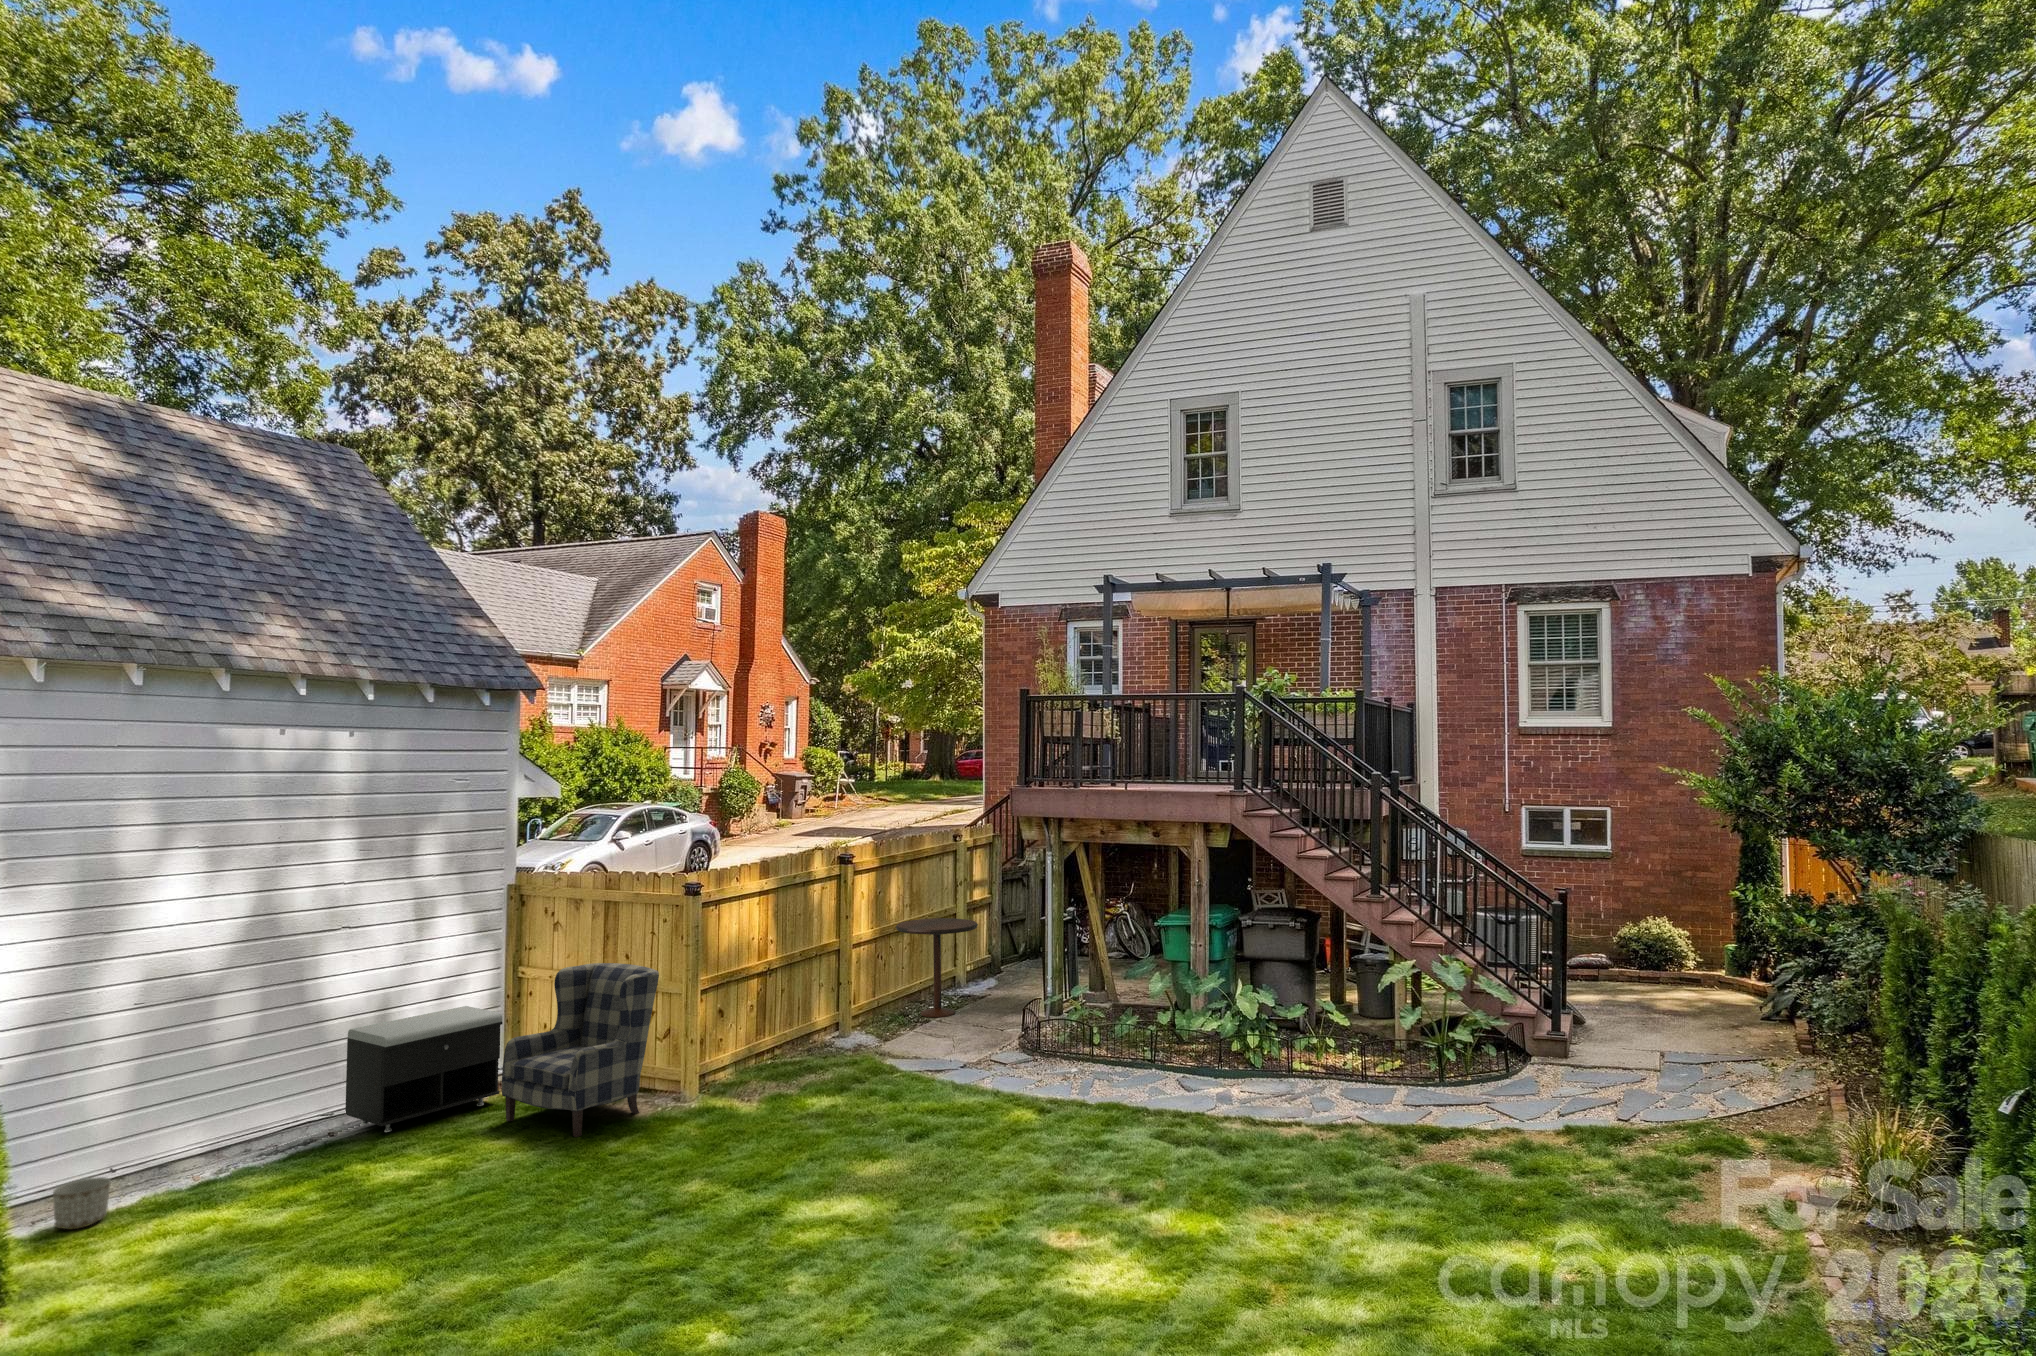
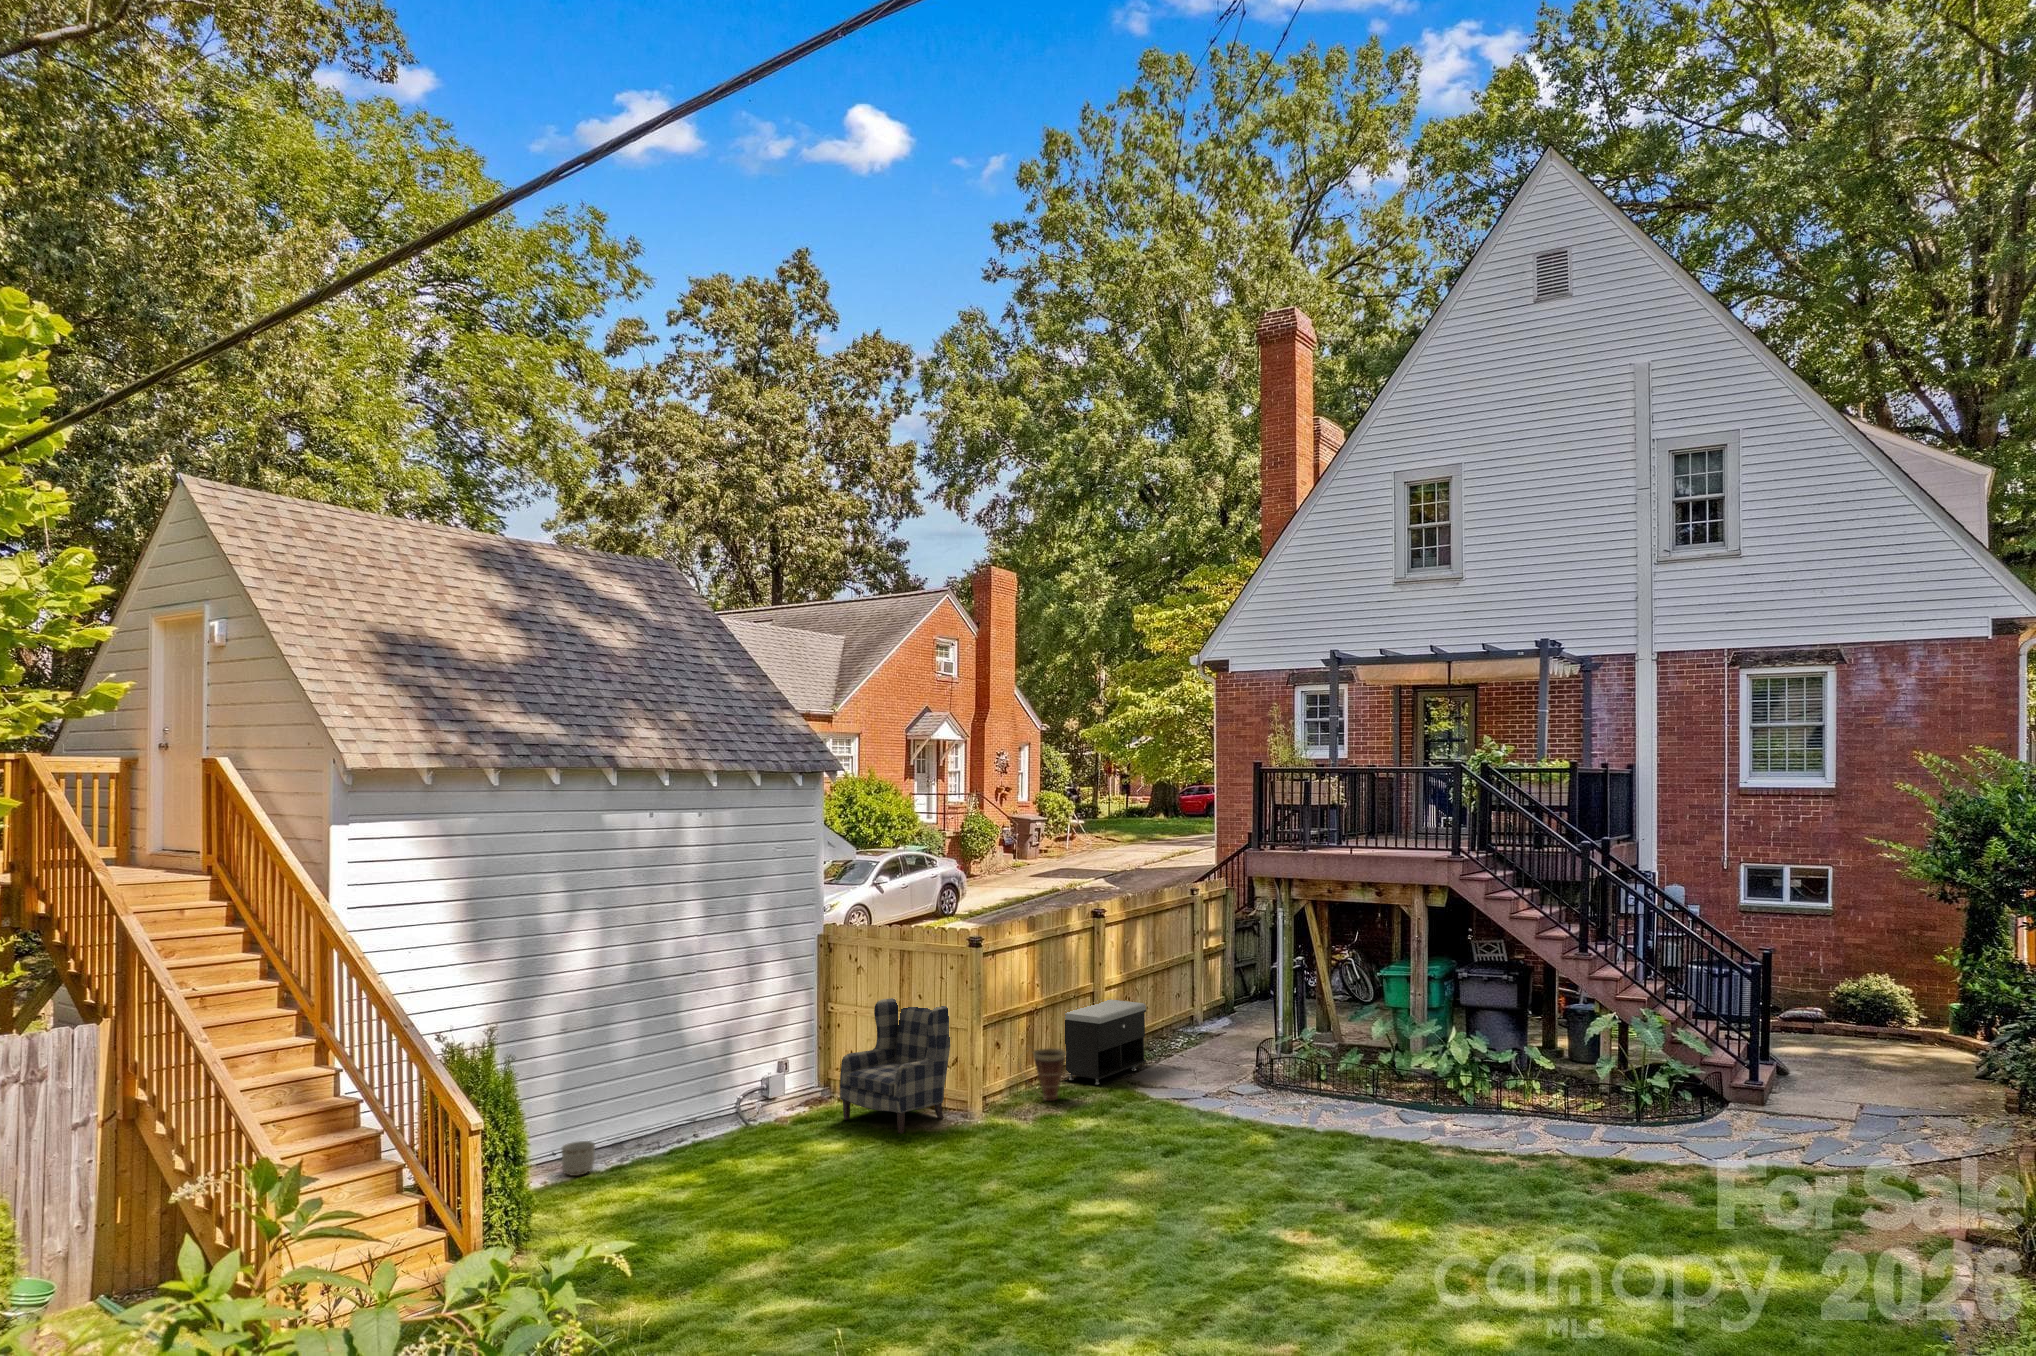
pedestal table: present [896,918,978,1017] -> none [1140,964,1213,1052]
storage bench: present [345,1006,503,1132] -> present [1065,1000,1146,1085]
basket: none [738,1018,799,1083] -> present [1027,1046,1066,1101]

